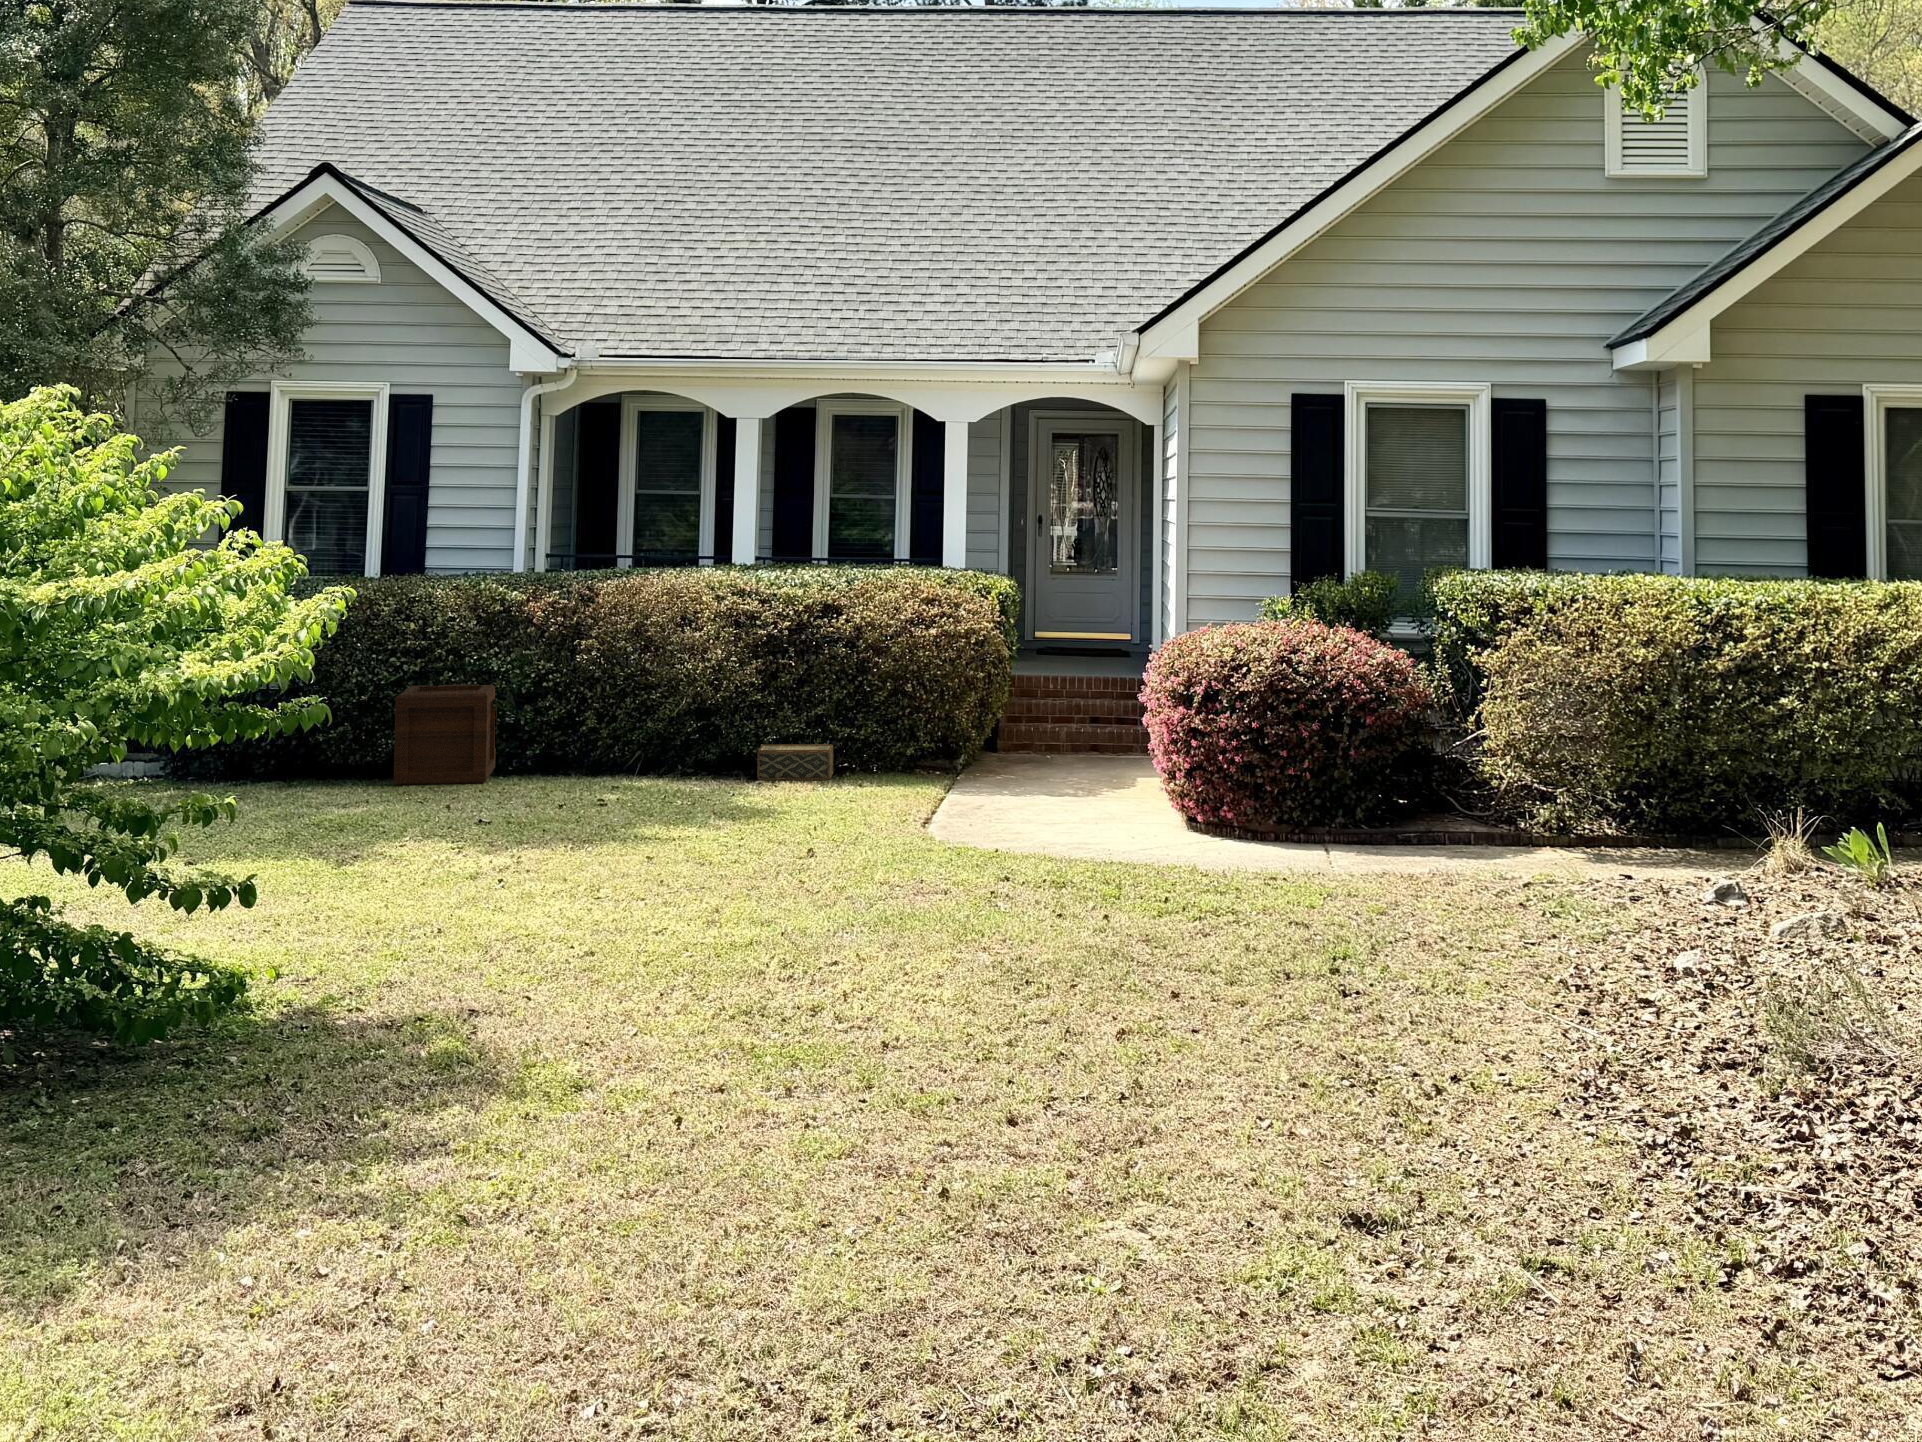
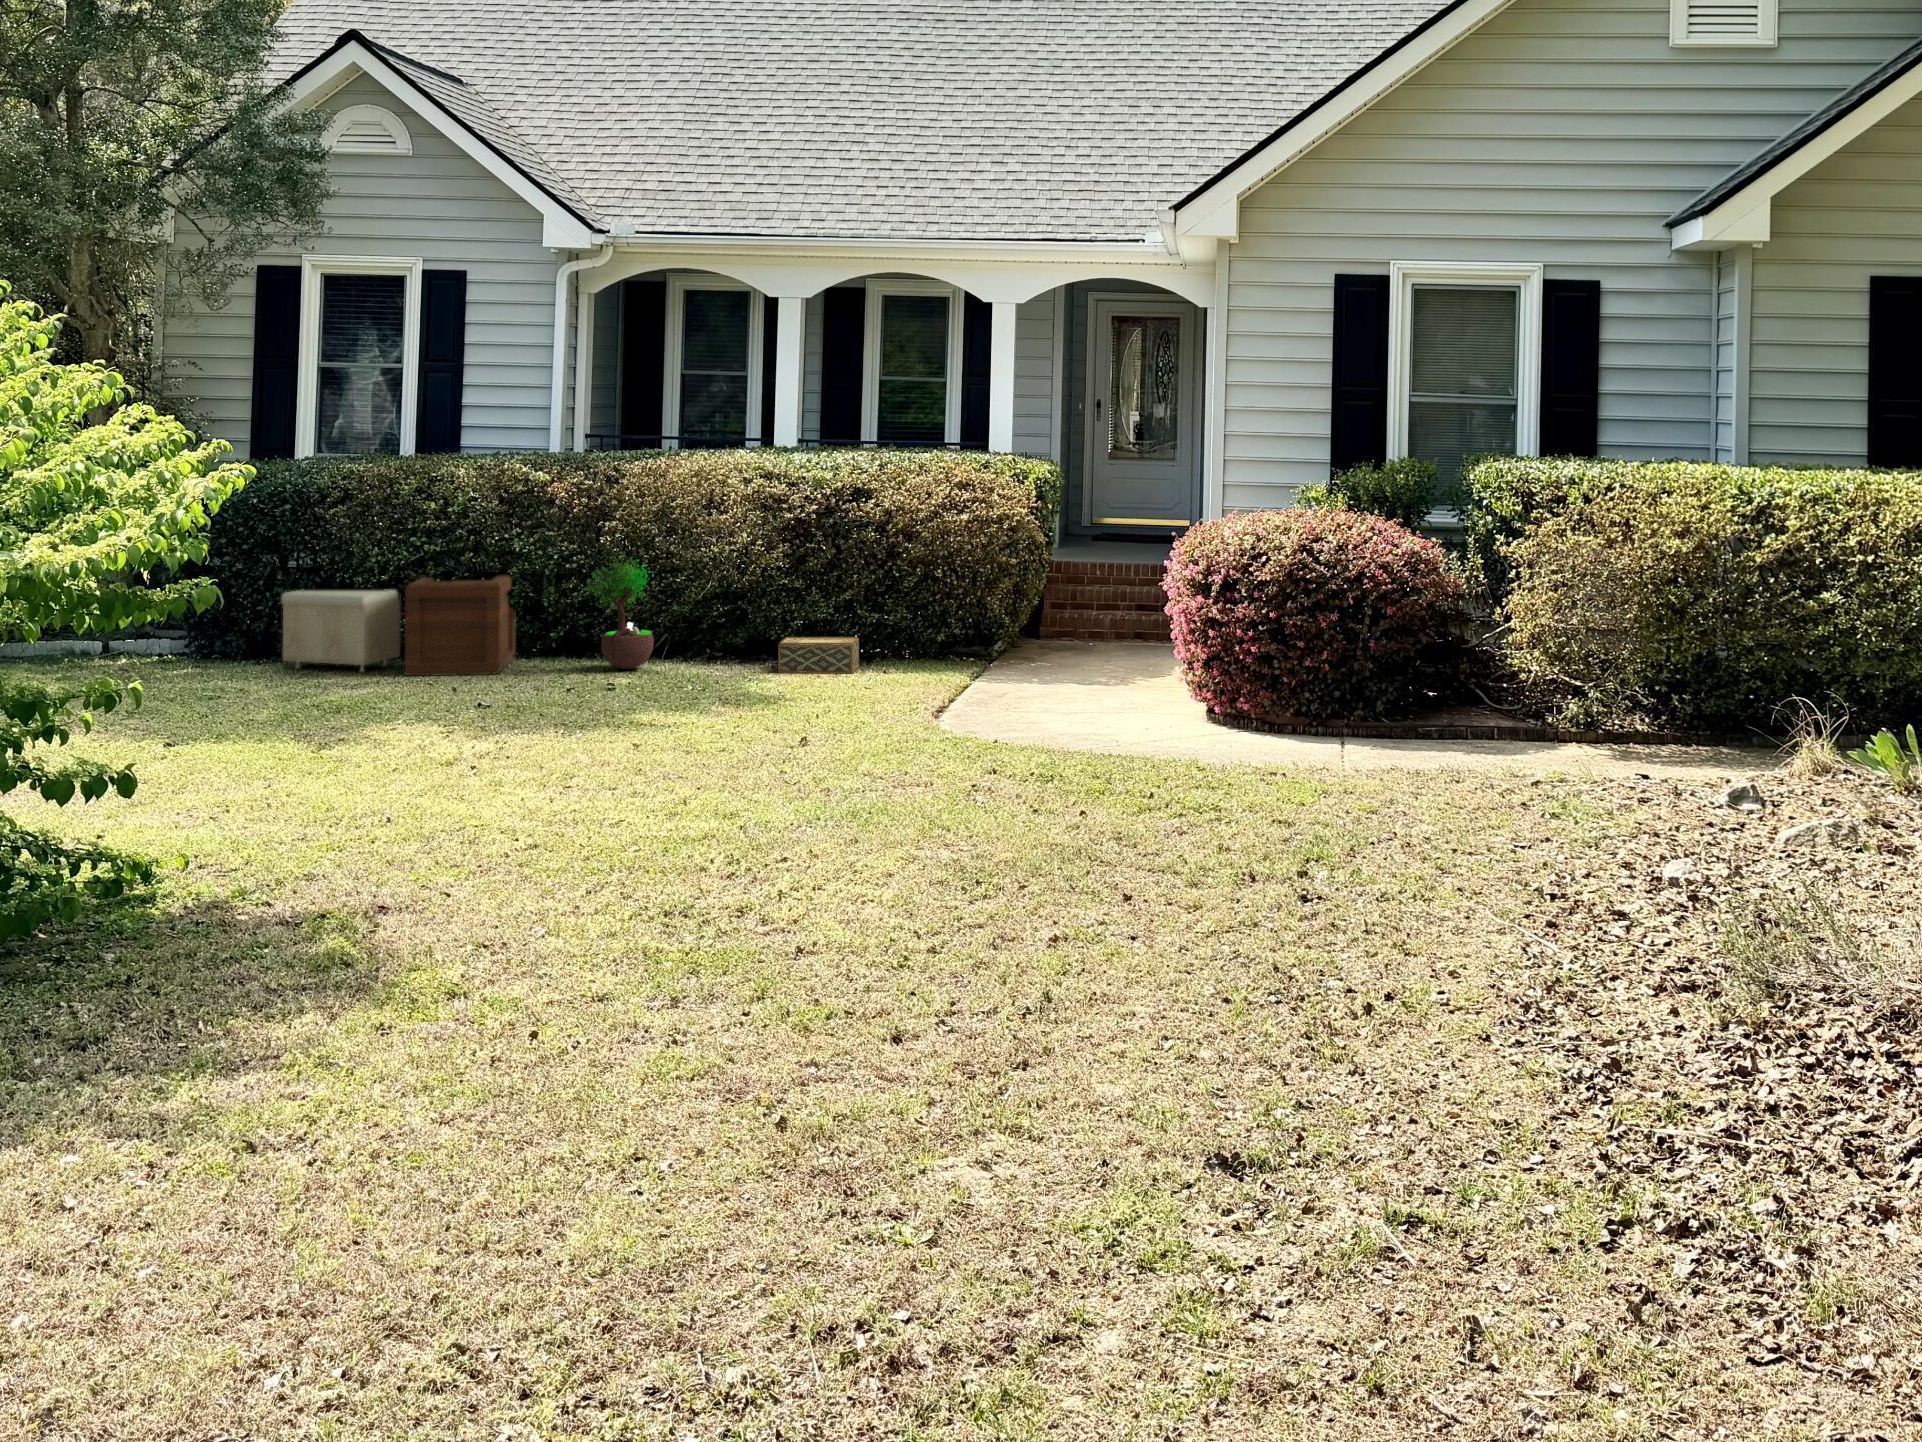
potted tree: none [570,661,637,777] -> present [584,551,654,669]
storage bench: none [270,698,385,782] -> present [281,590,400,672]

